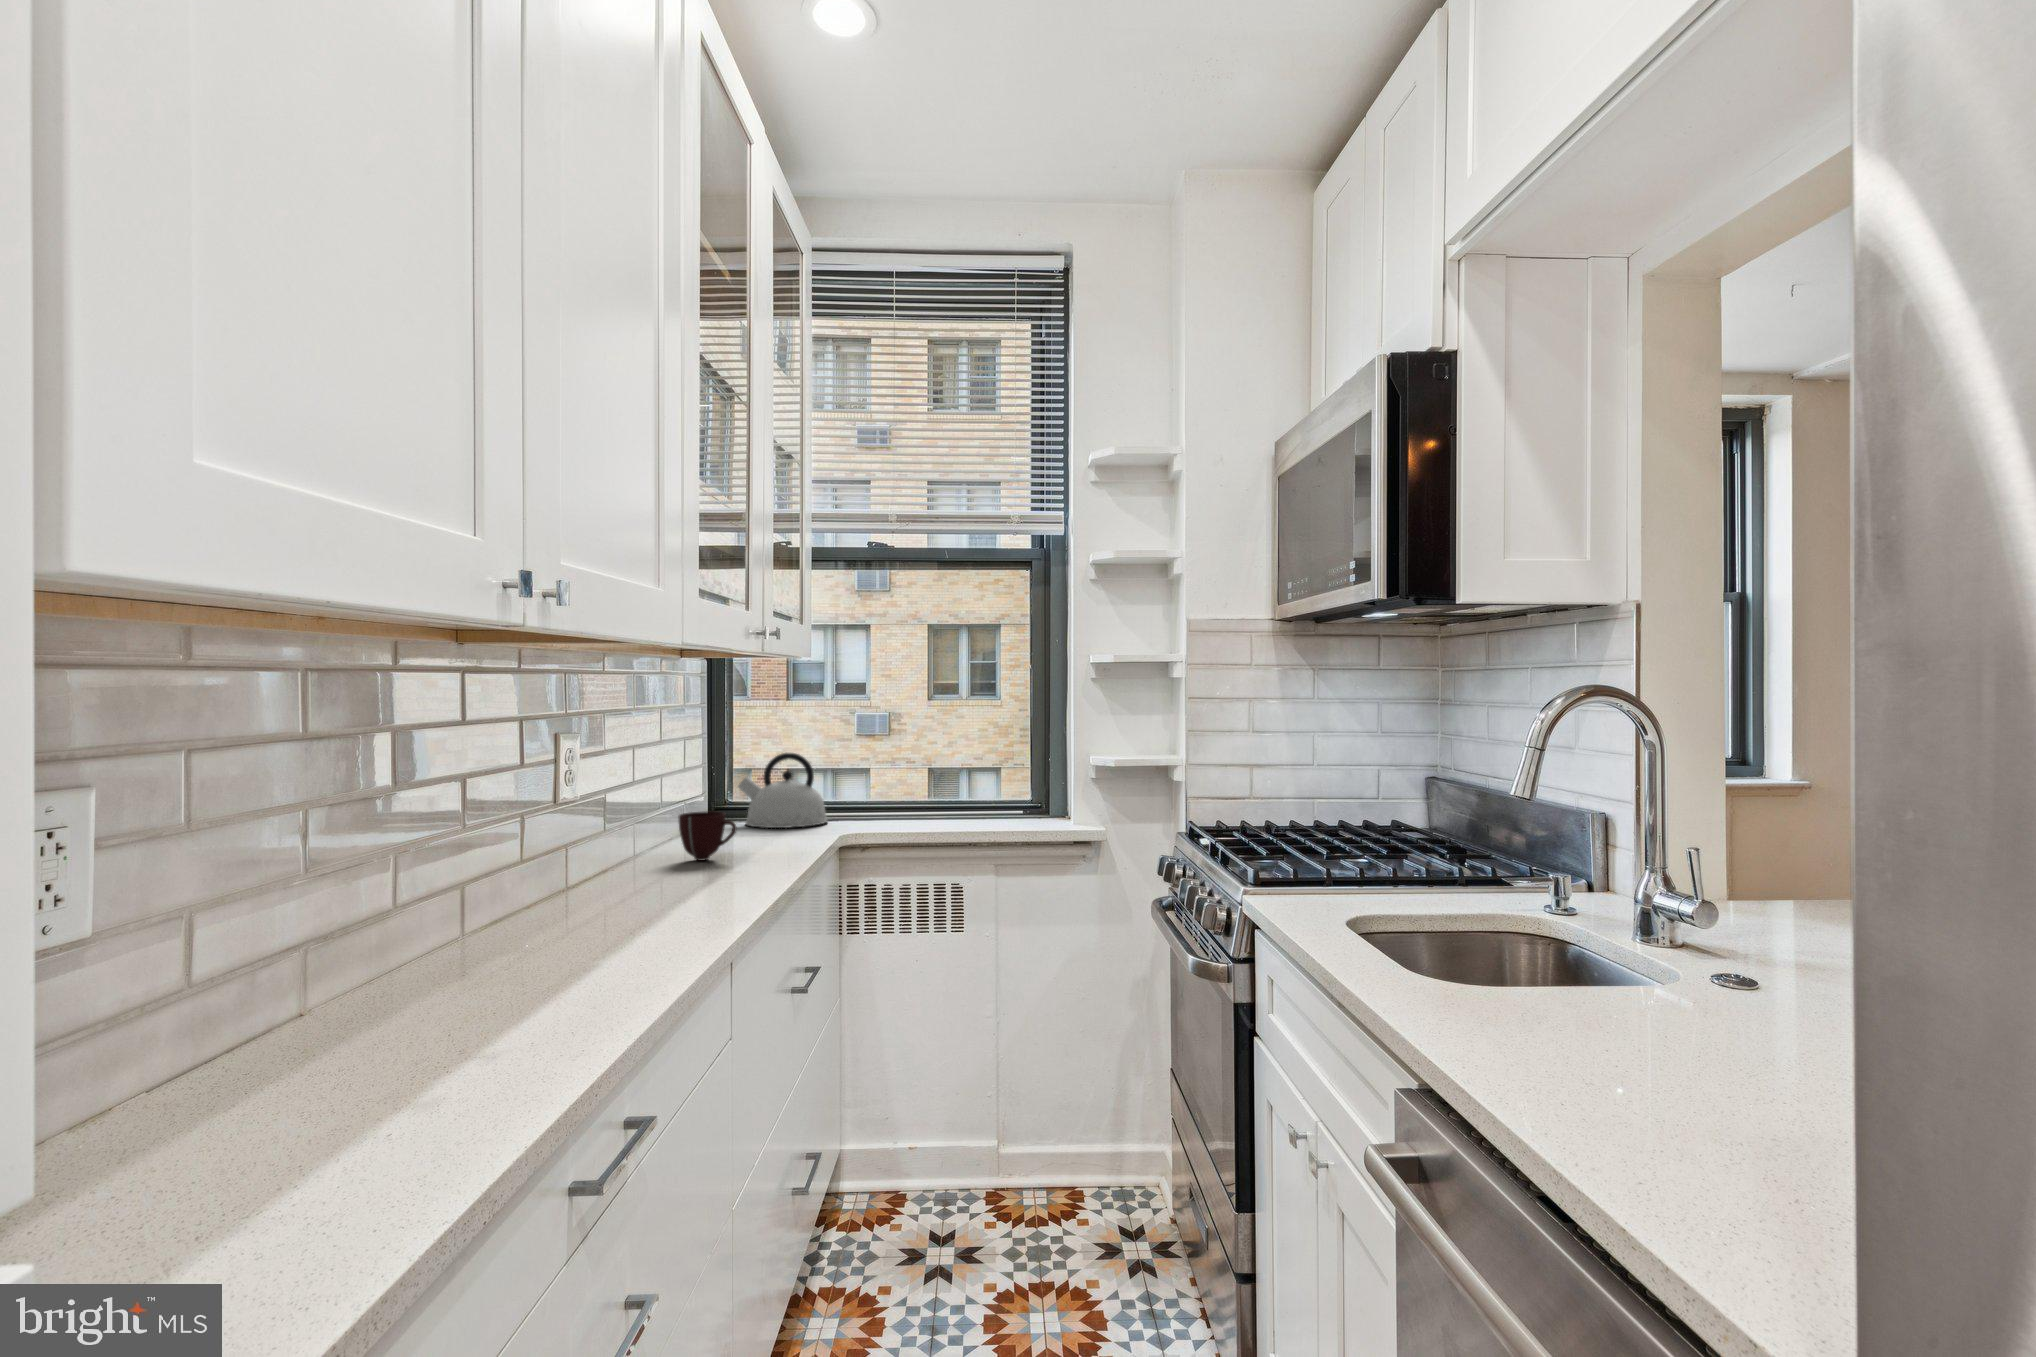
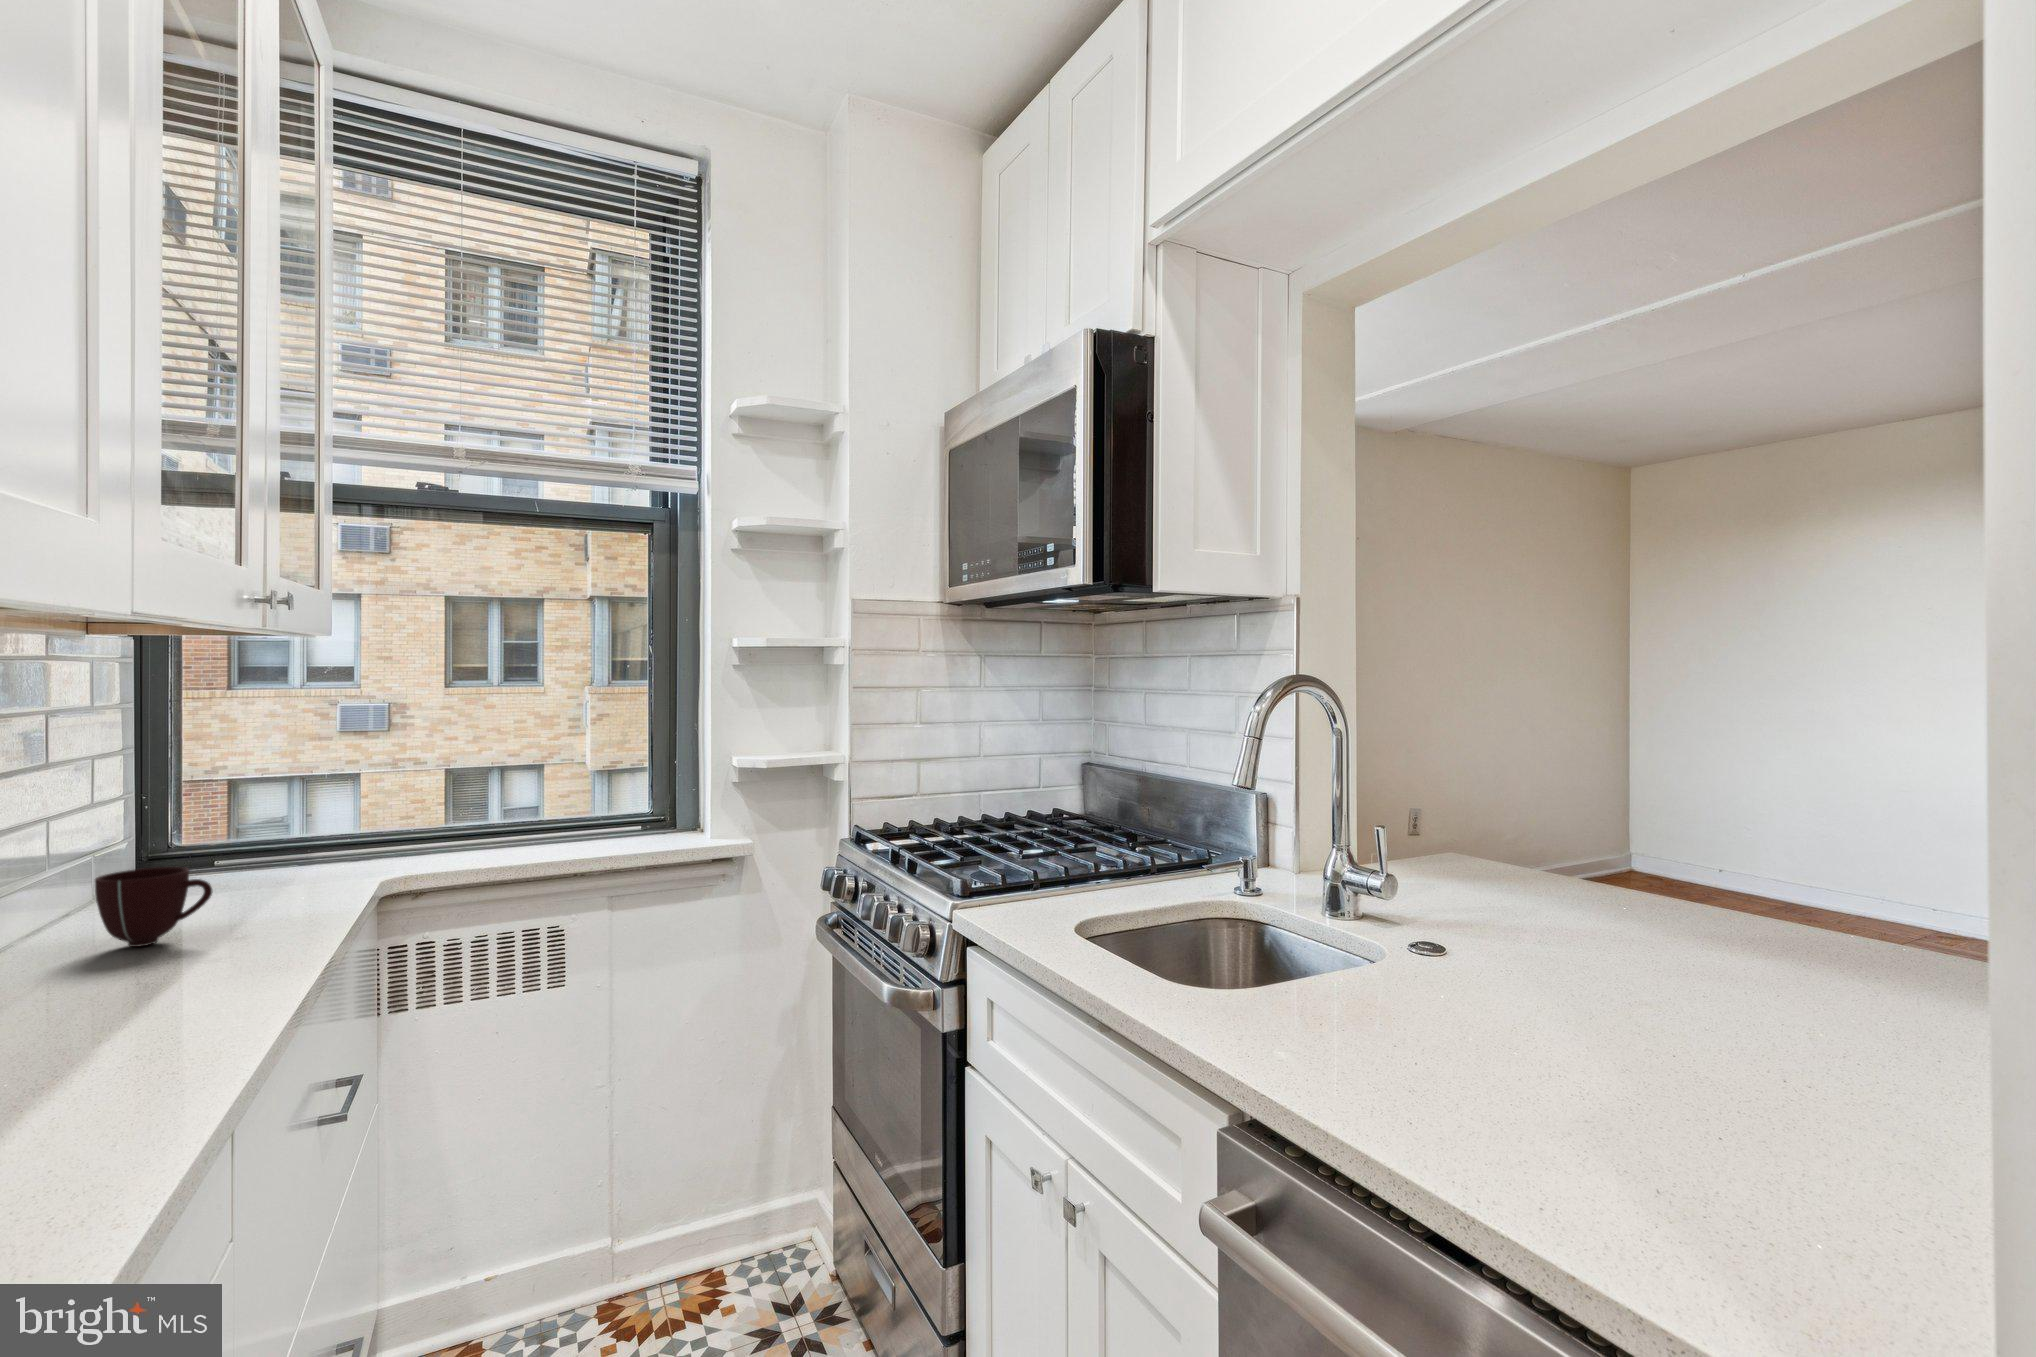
kettle: present [738,753,828,828] -> none [194,767,352,876]

